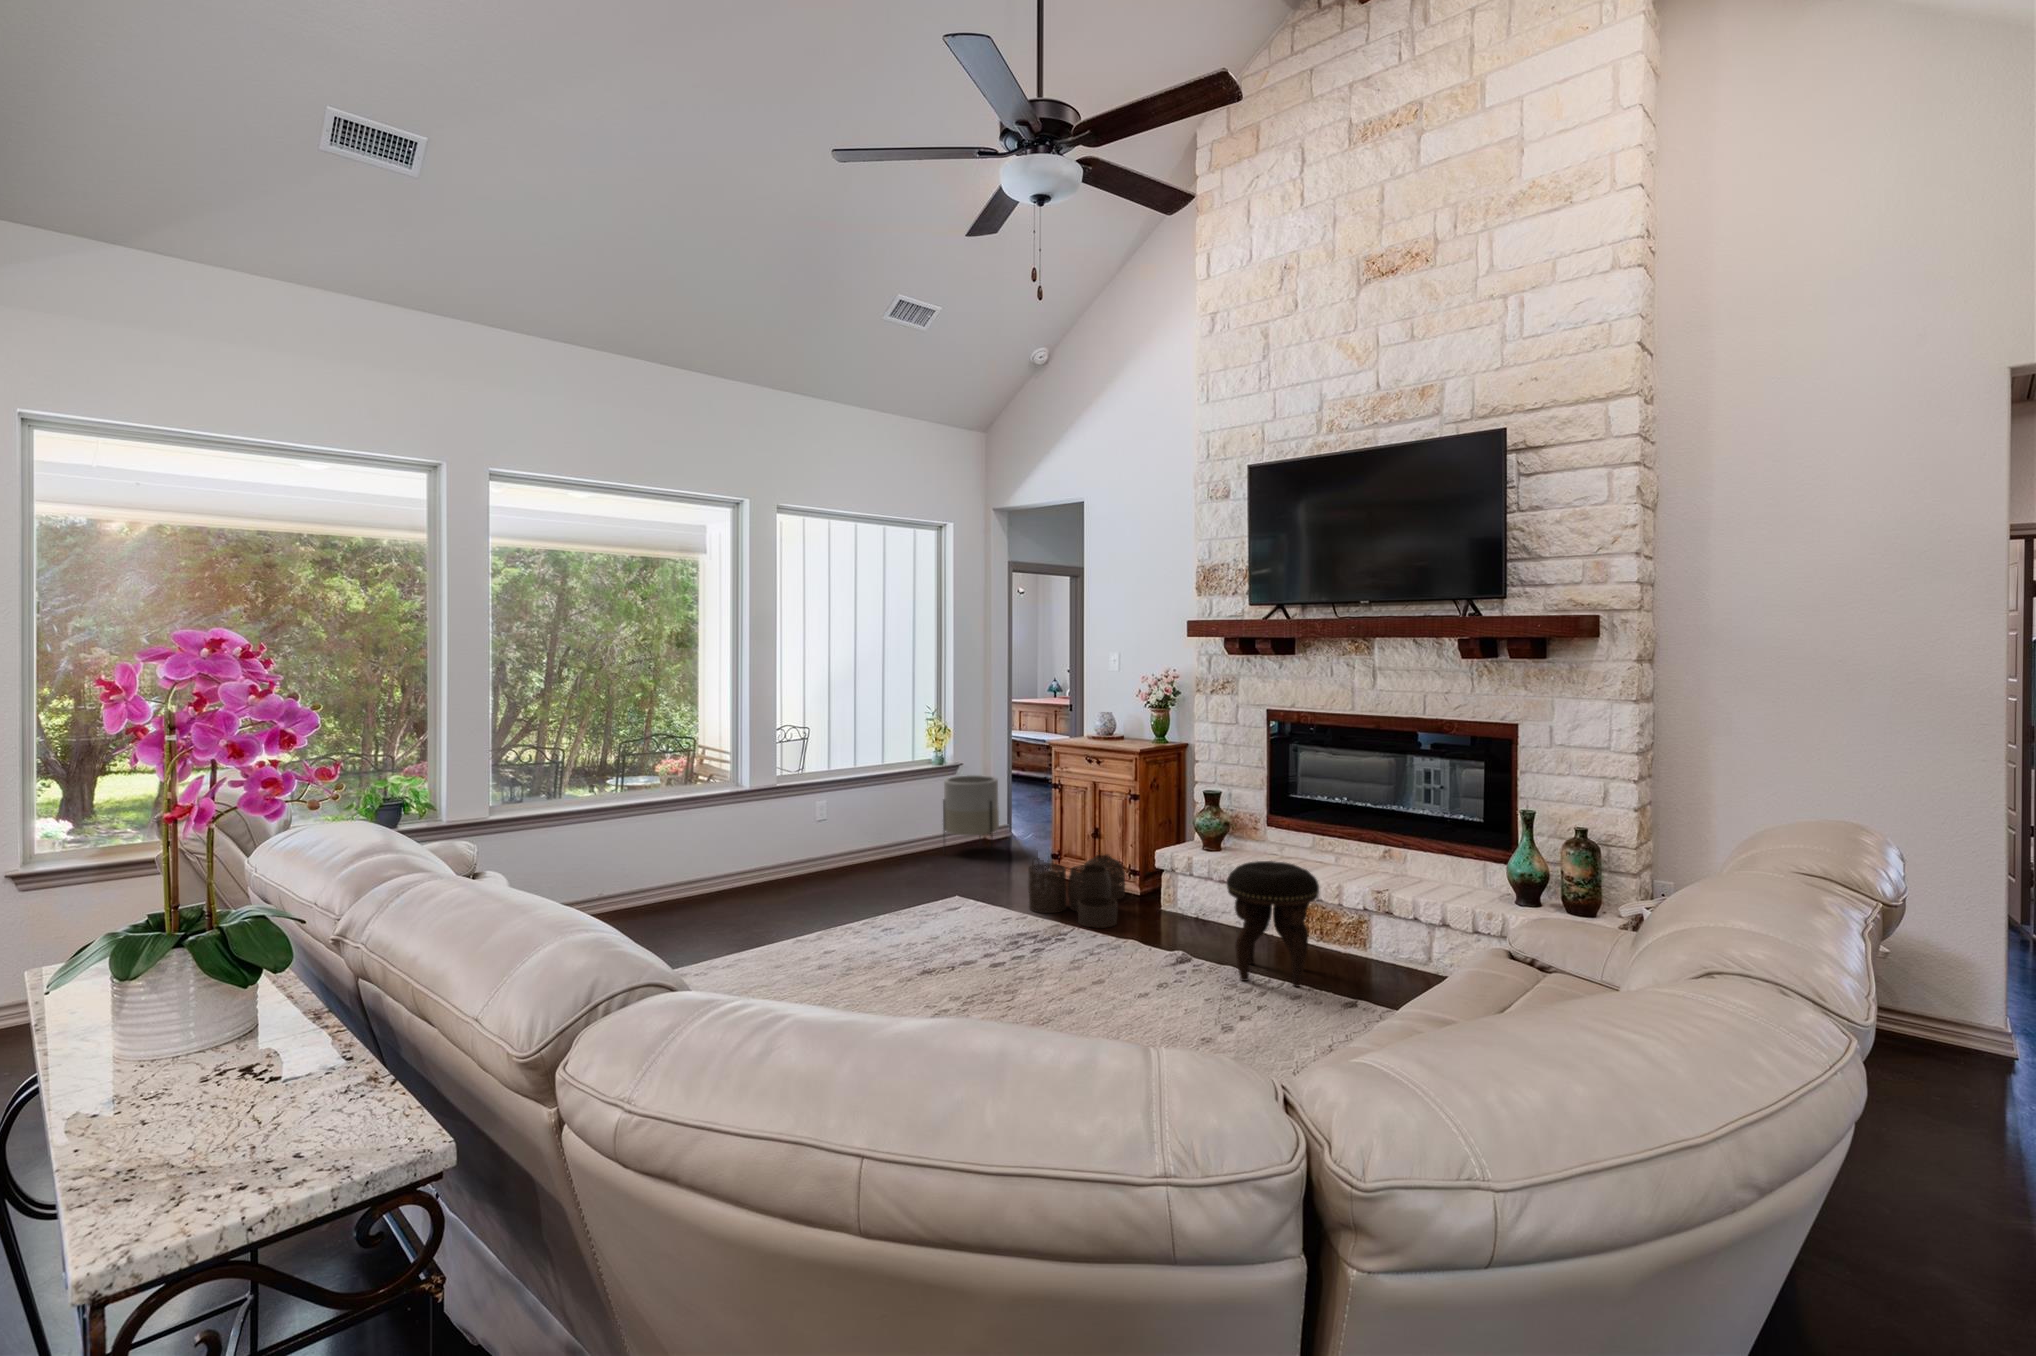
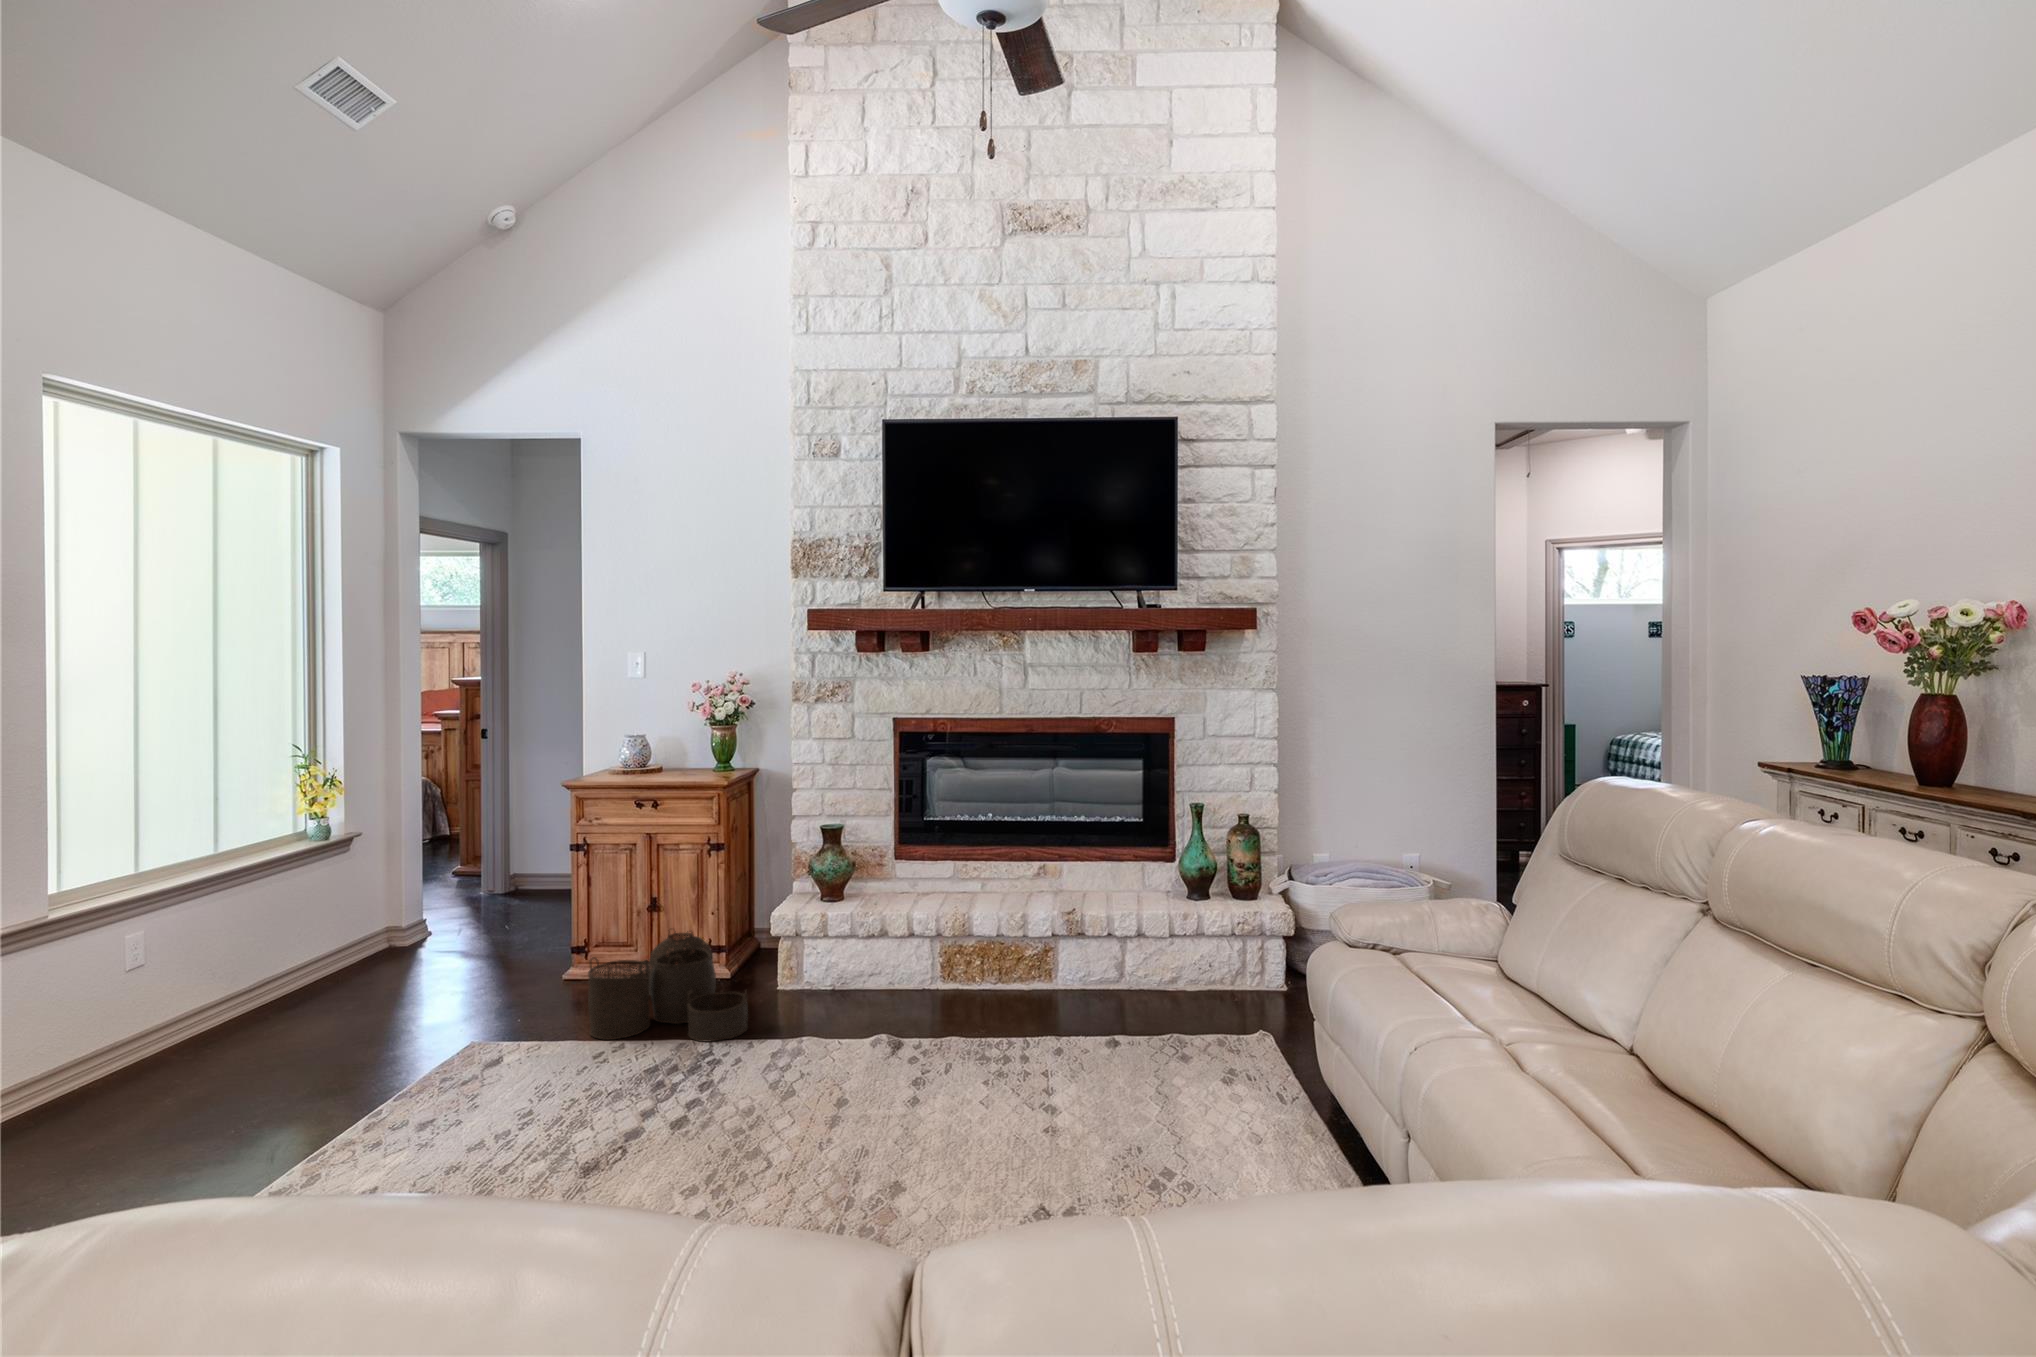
planter: present [943,775,999,854] -> none [338,846,443,985]
footstool: present [1227,861,1319,987] -> none [949,897,1059,1058]

